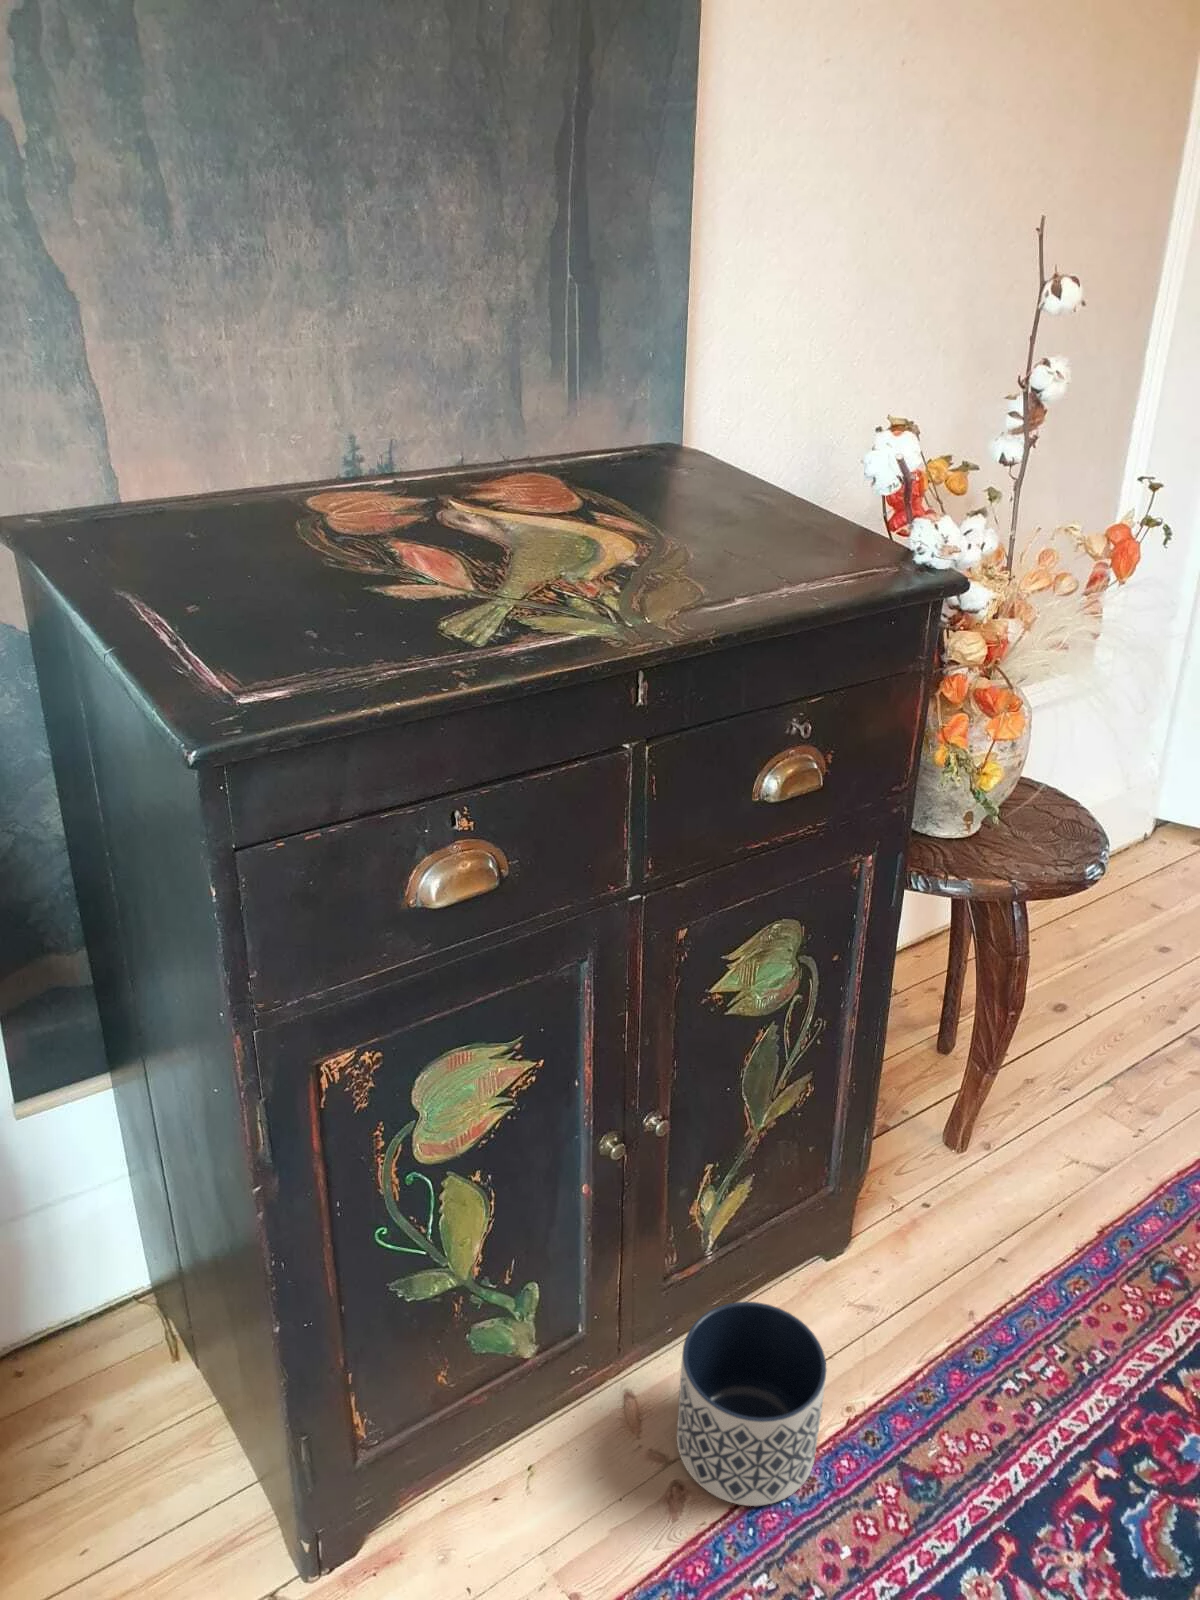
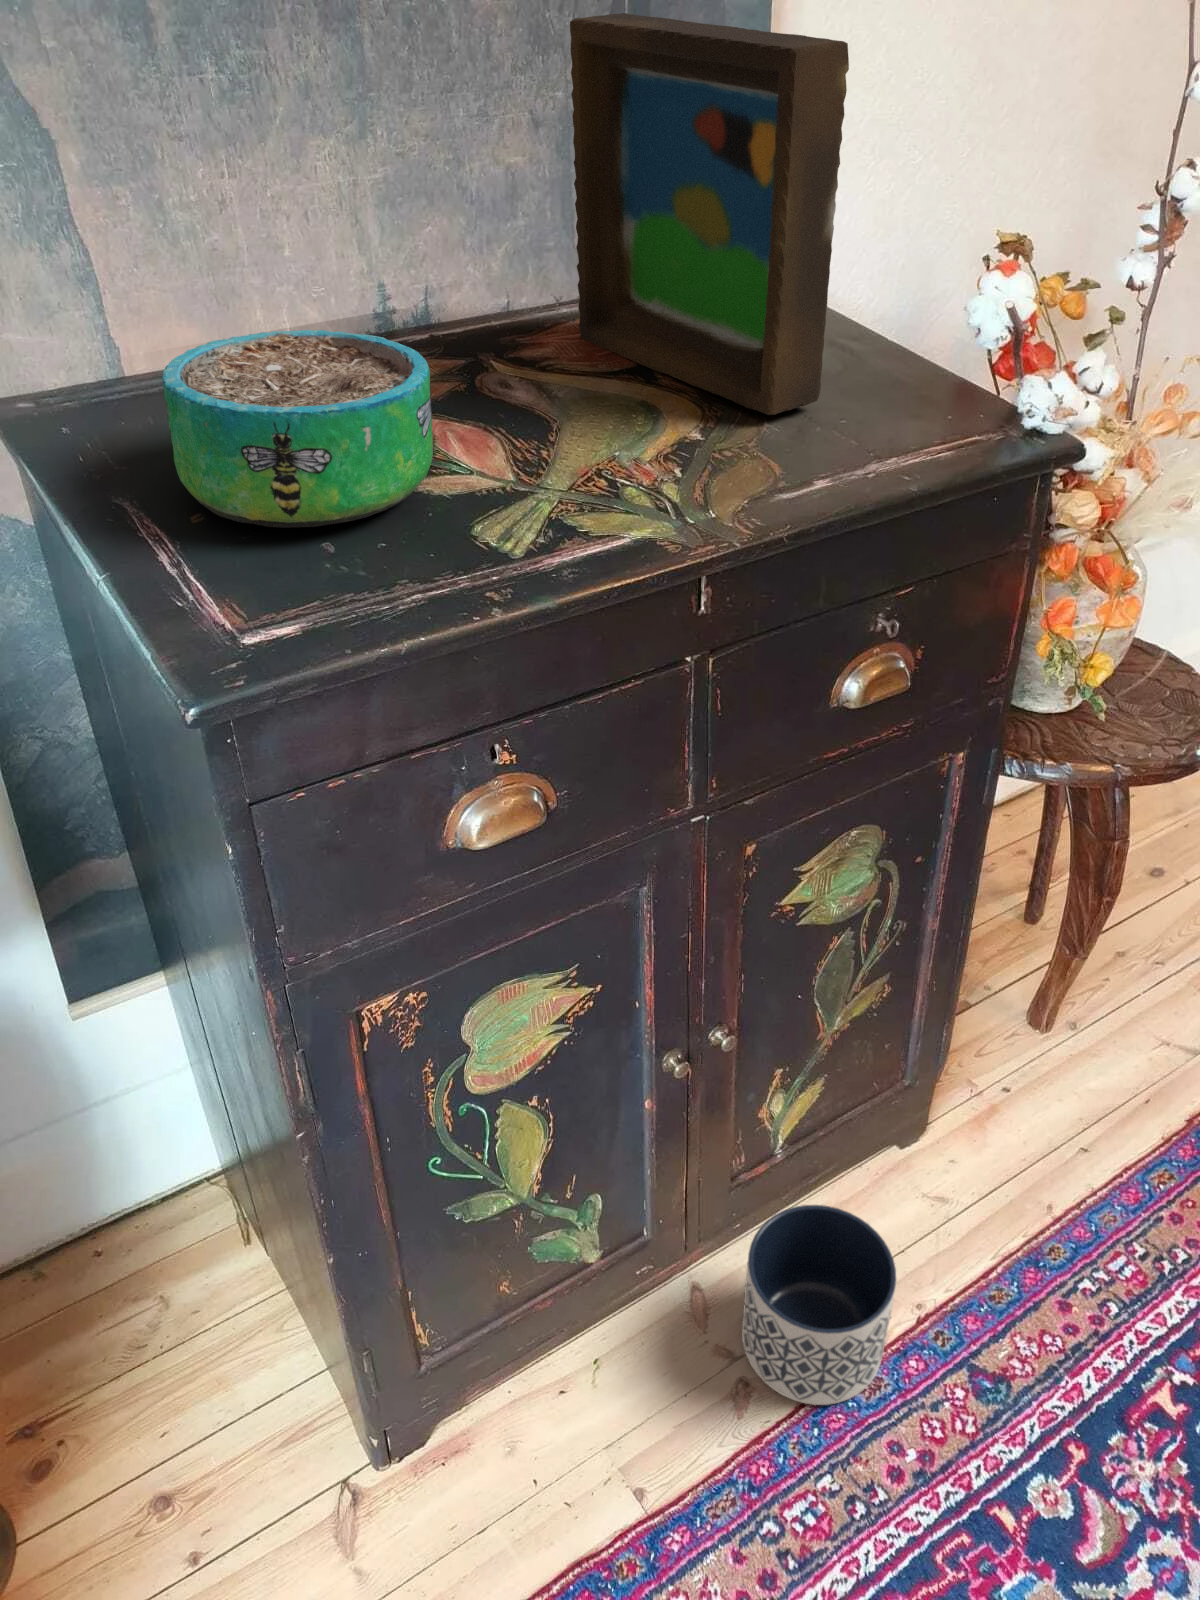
picture frame: none [523,219,759,546] -> present [570,13,849,415]
decorative bowl: none [166,460,402,619] -> present [162,330,433,528]

